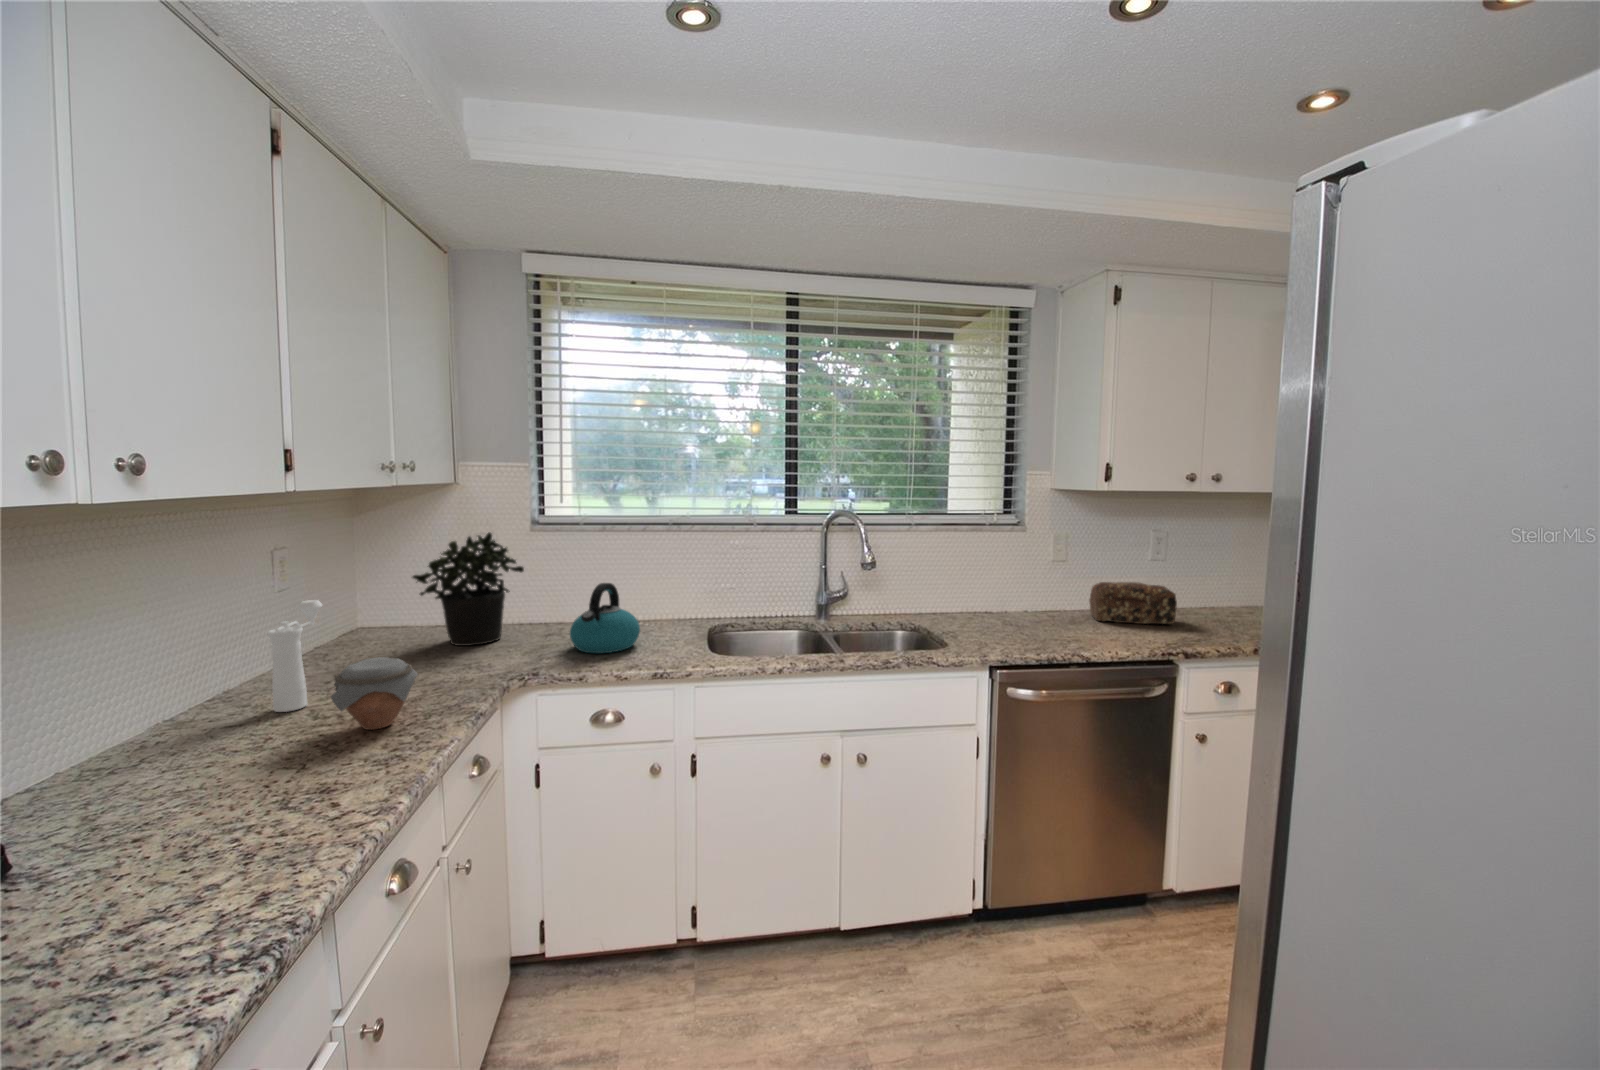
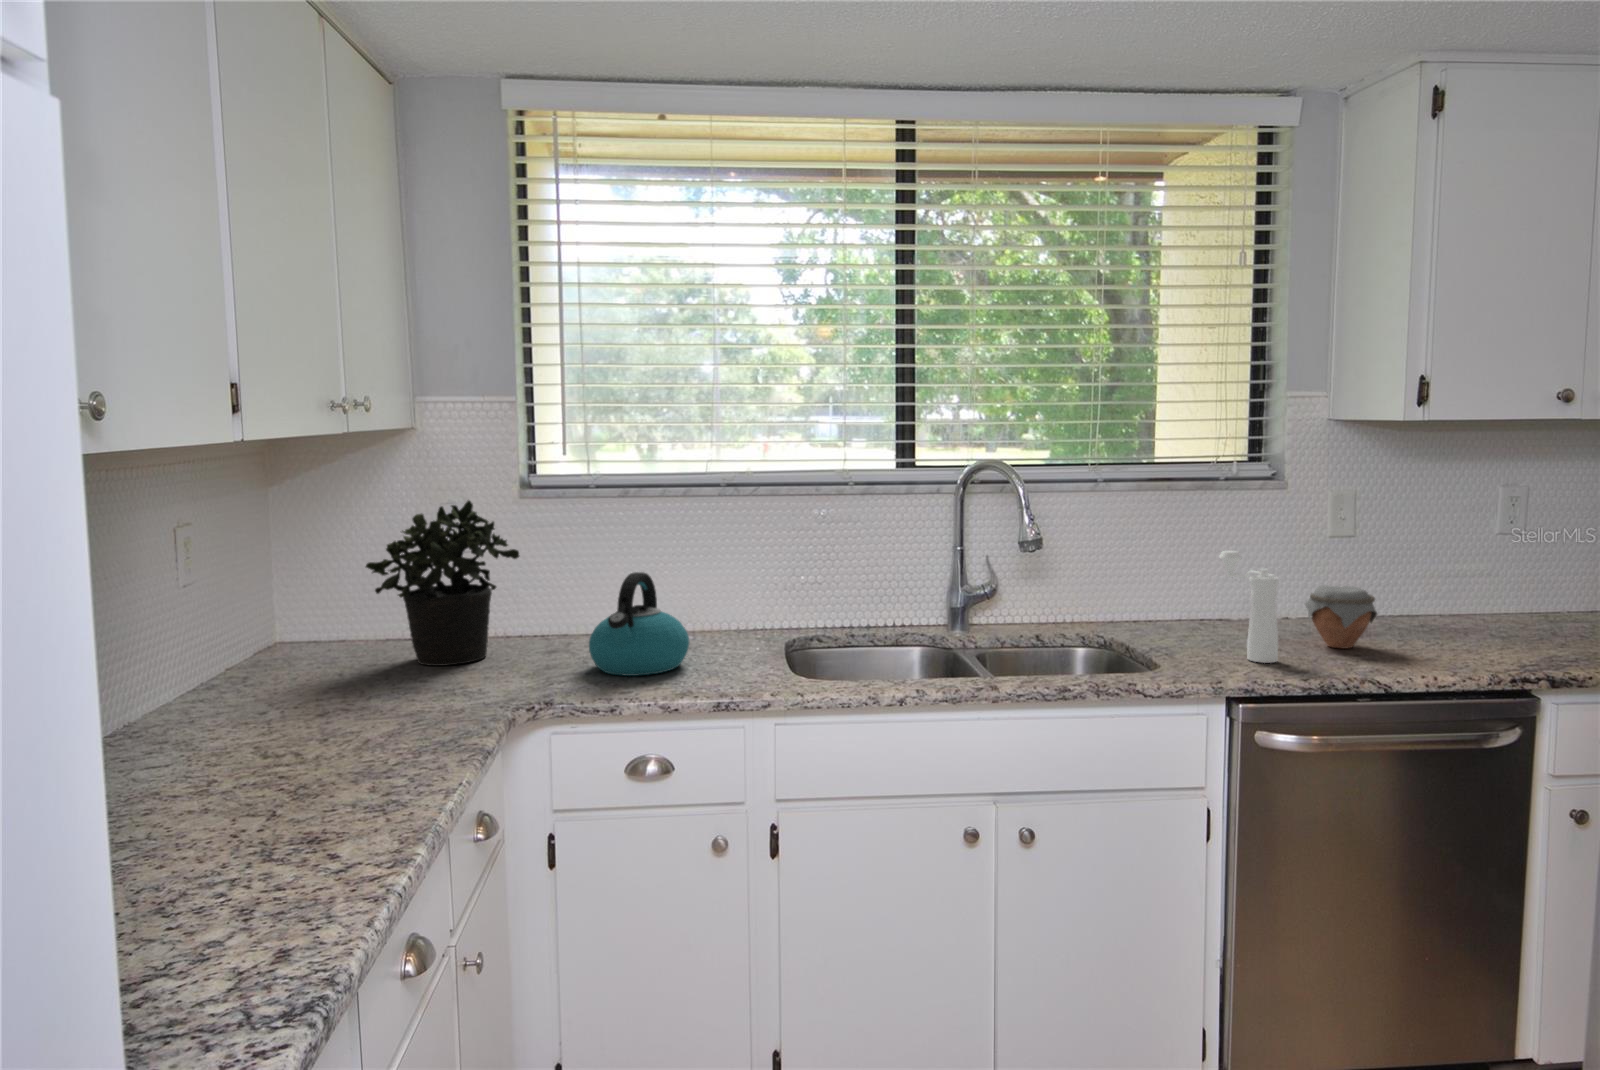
bread loaf: present [1089,582,1177,624] -> none [1386,569,1536,635]
pepper mill: present [268,600,322,712] -> present [1220,551,1280,663]
jar: present [331,657,418,730] -> present [1305,585,1377,649]

